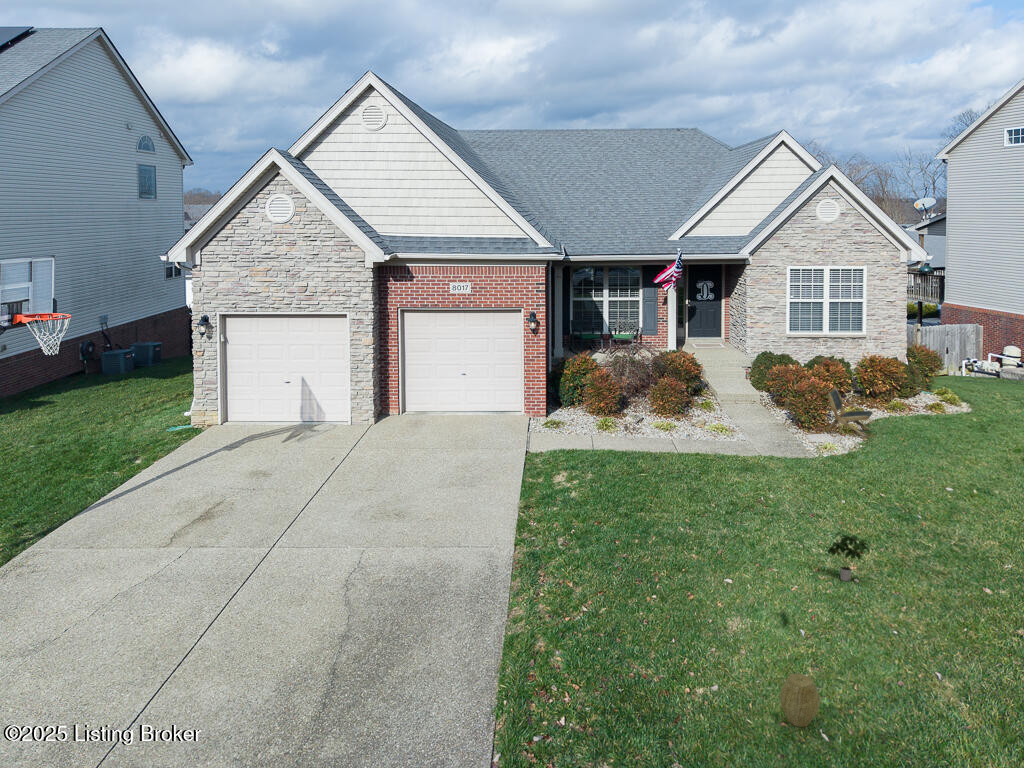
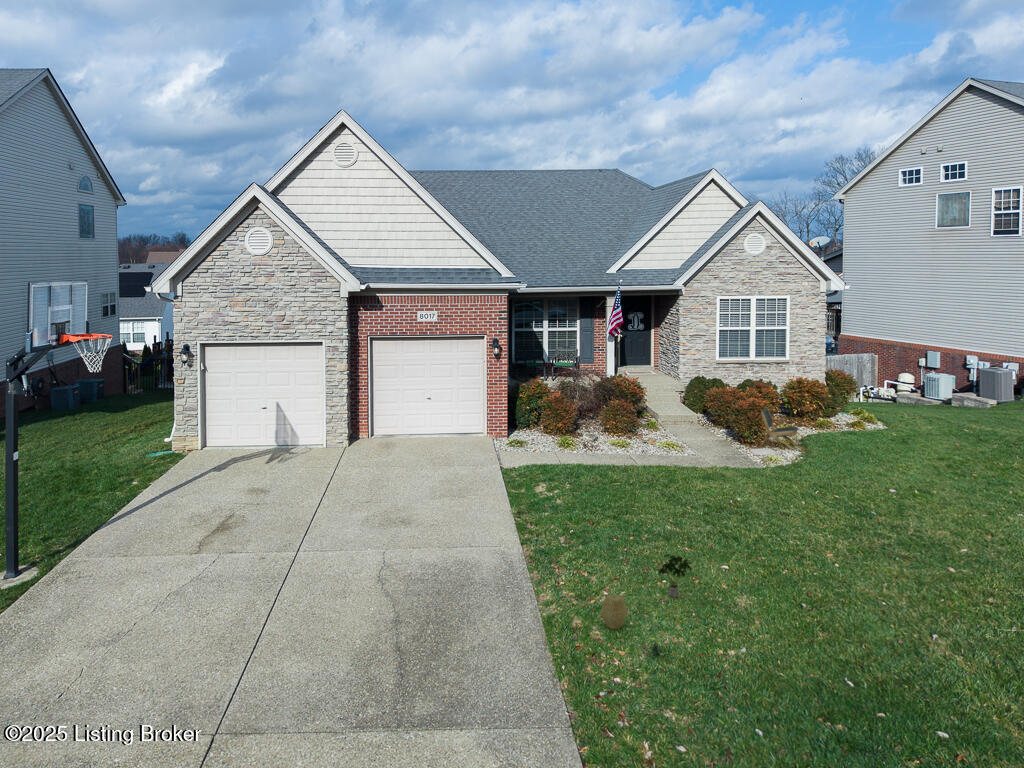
potted plant: present [827,532,870,581] -> present [658,554,692,597]
woven basket: present [780,674,820,727] -> present [601,595,627,629]

